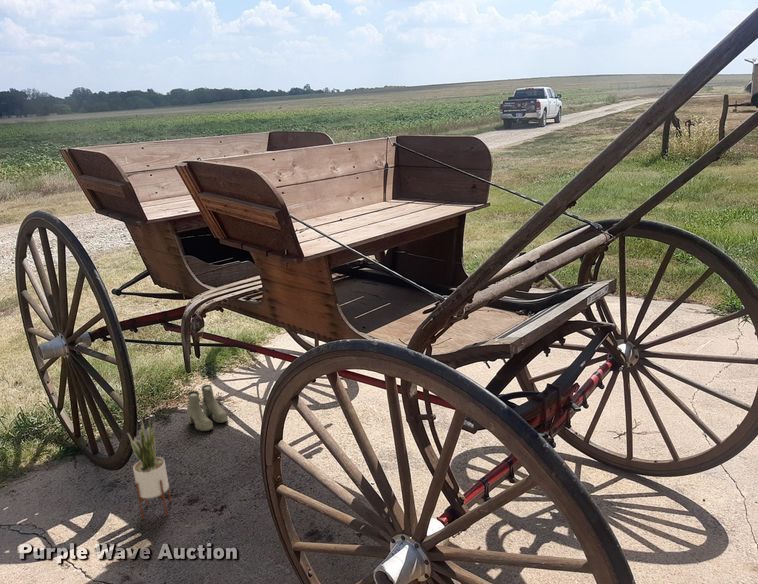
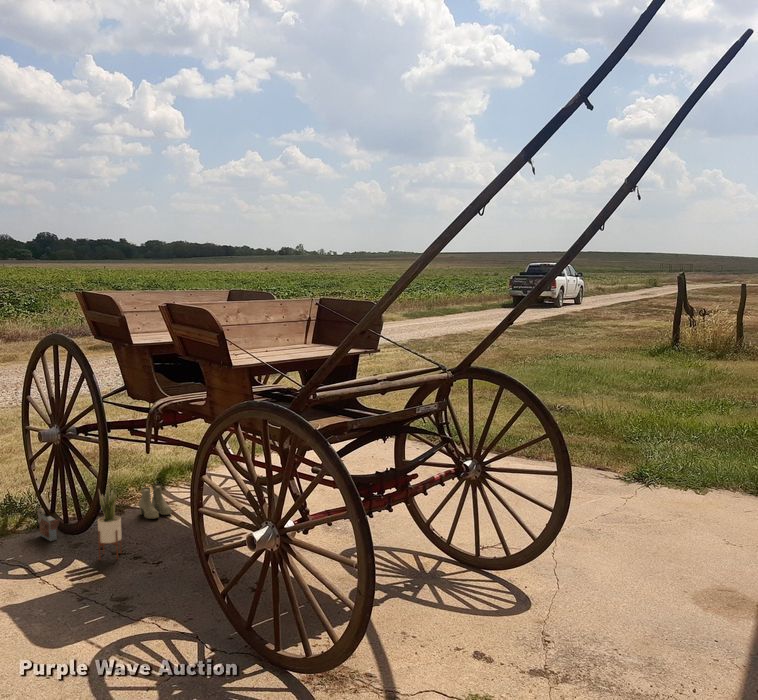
watering can: none [57,437,87,483] -> present [38,508,60,541]

